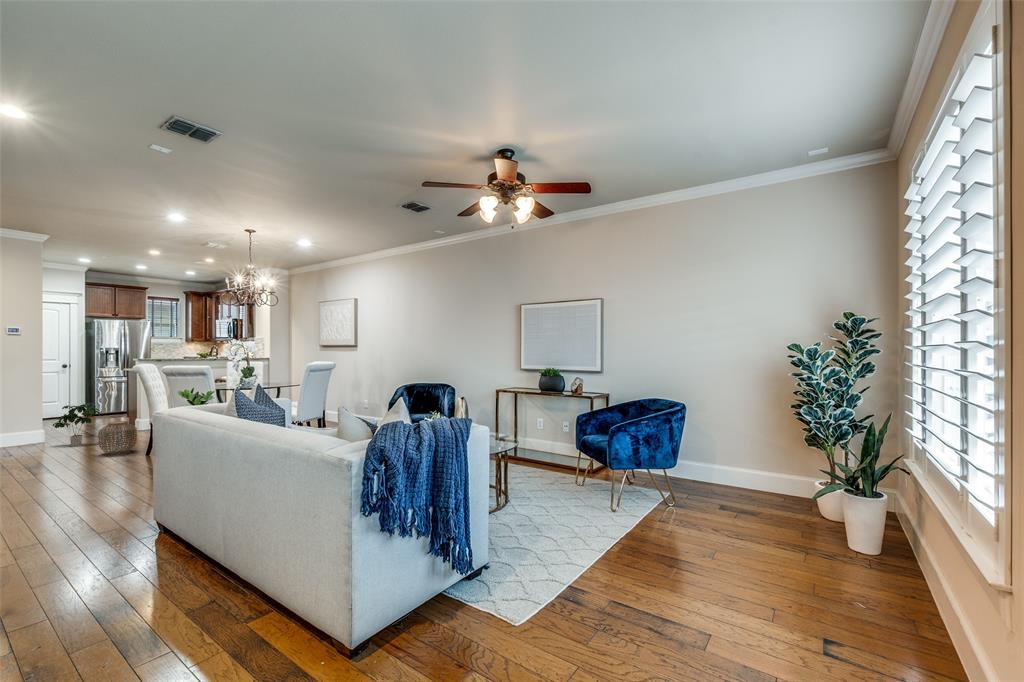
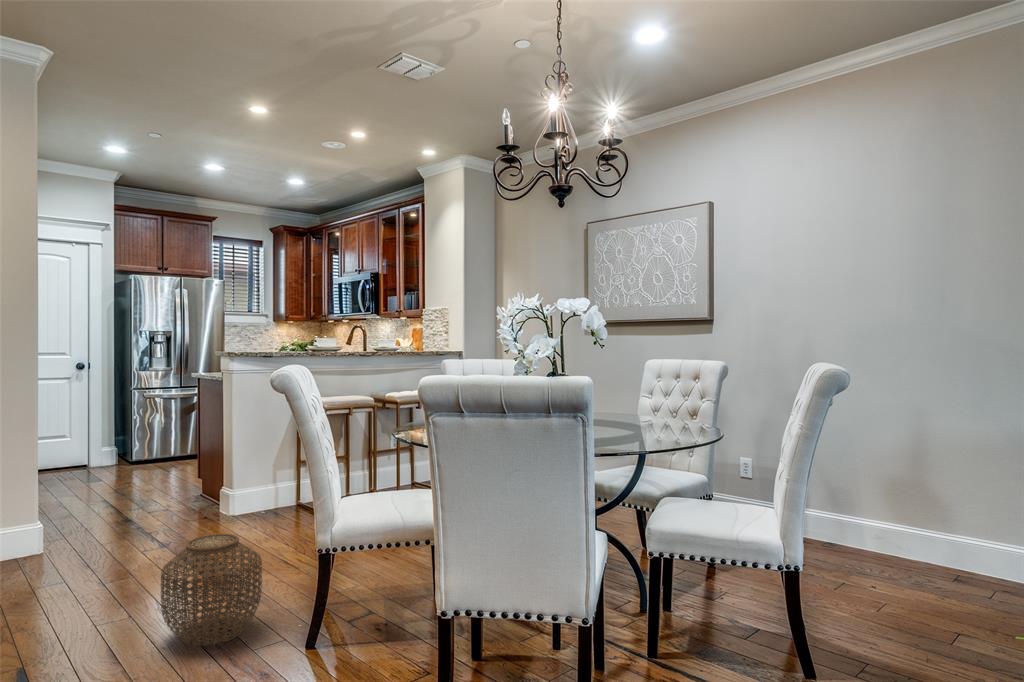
potted plant: present [53,404,100,446] -> none [45,469,156,584]

